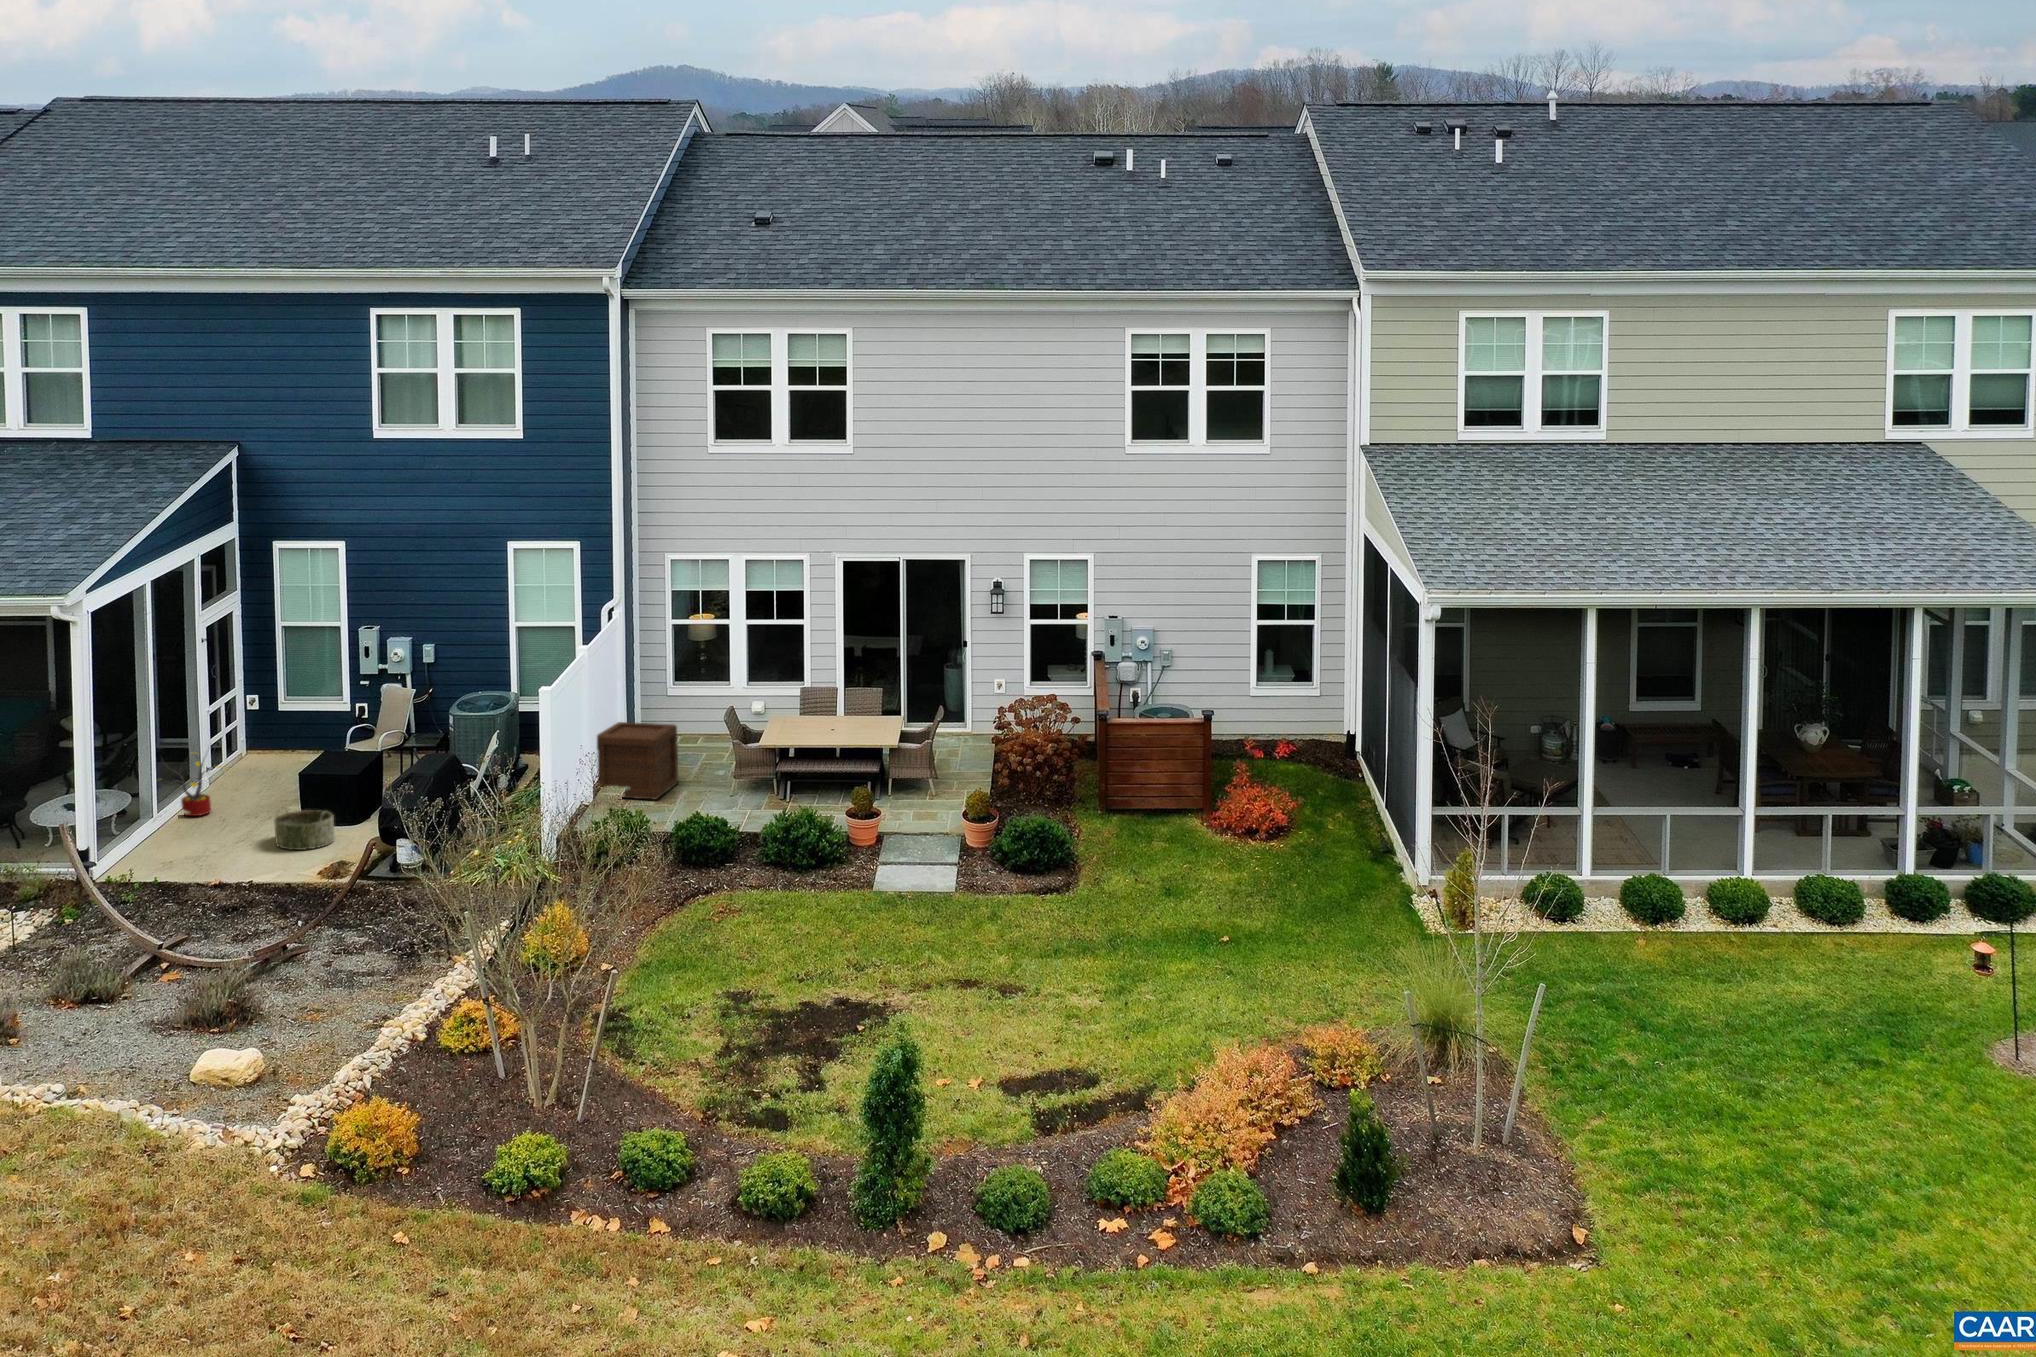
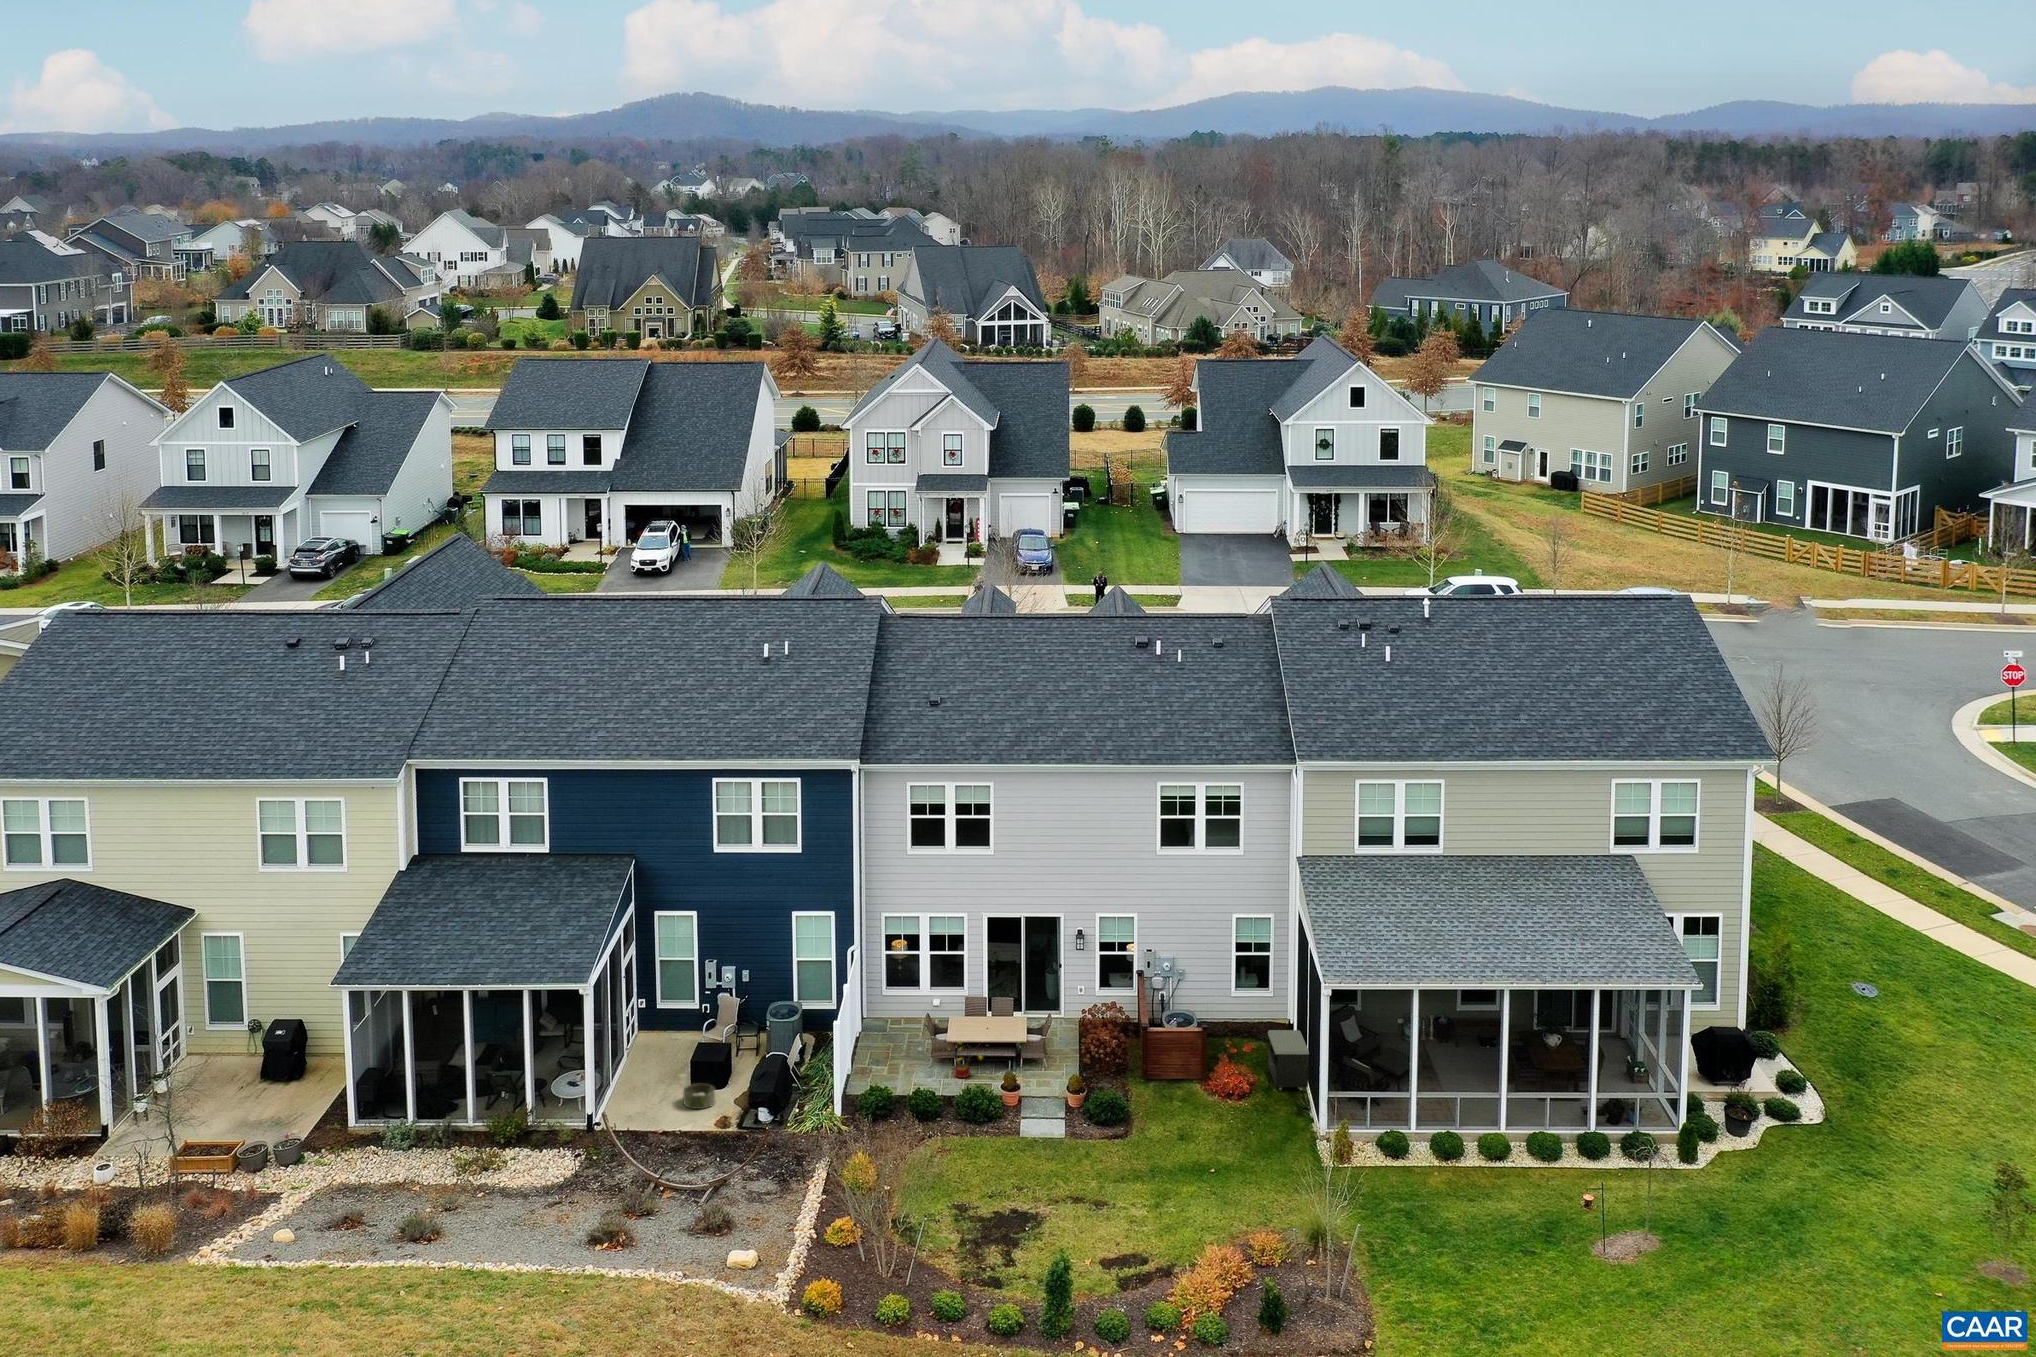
wooden crate: present [597,722,678,799] -> none [851,1020,895,1069]
storage bench: none [1315,732,1390,826] -> present [1268,1030,1309,1090]
decorative plant: present [164,753,220,816] -> present [955,1045,982,1078]

